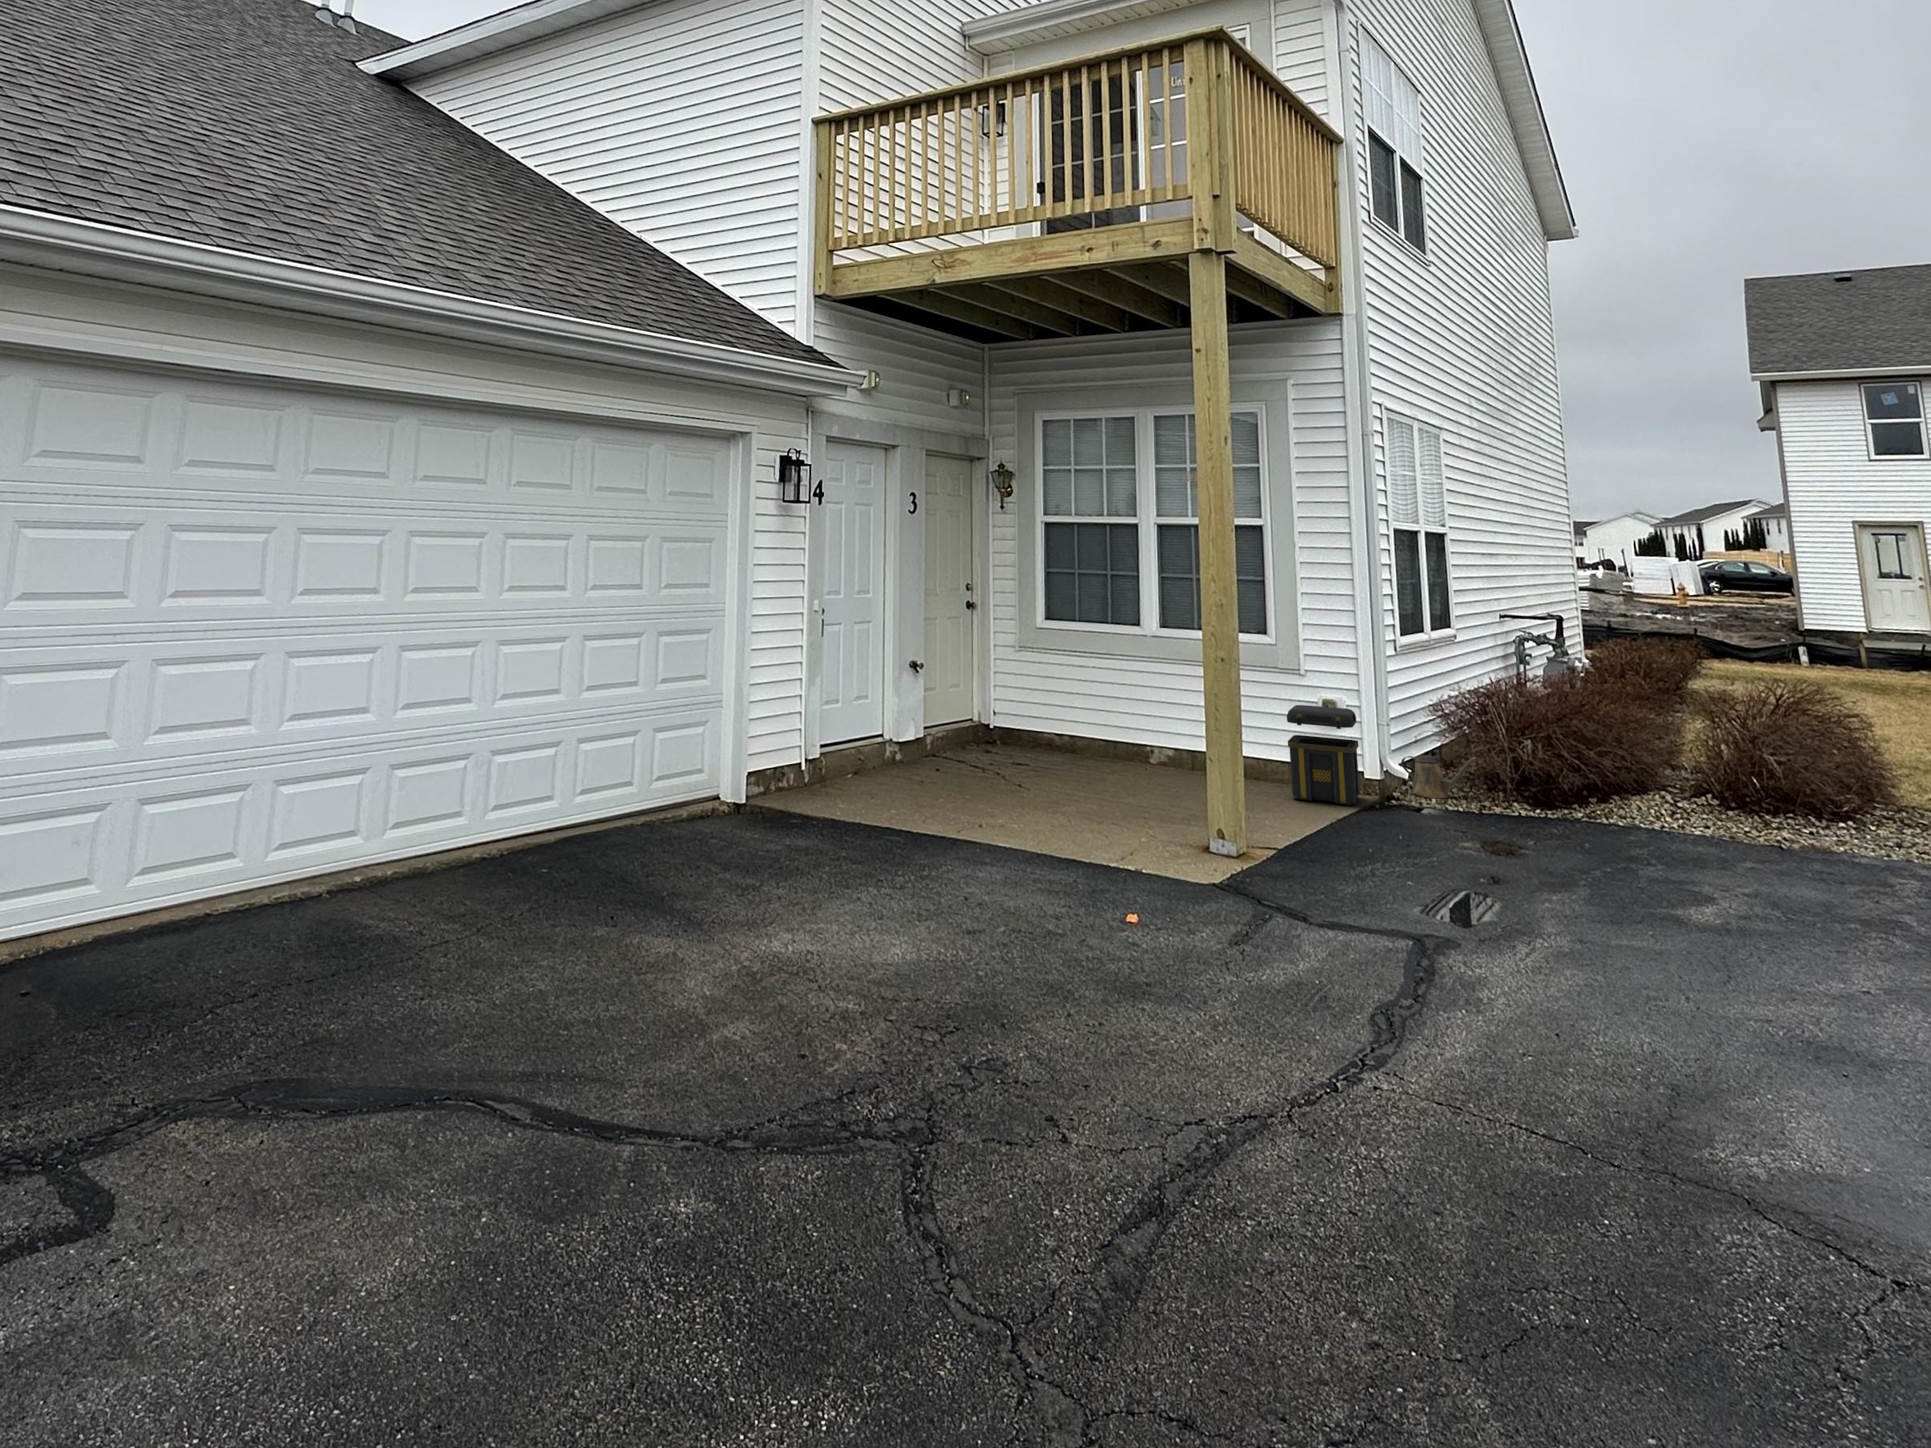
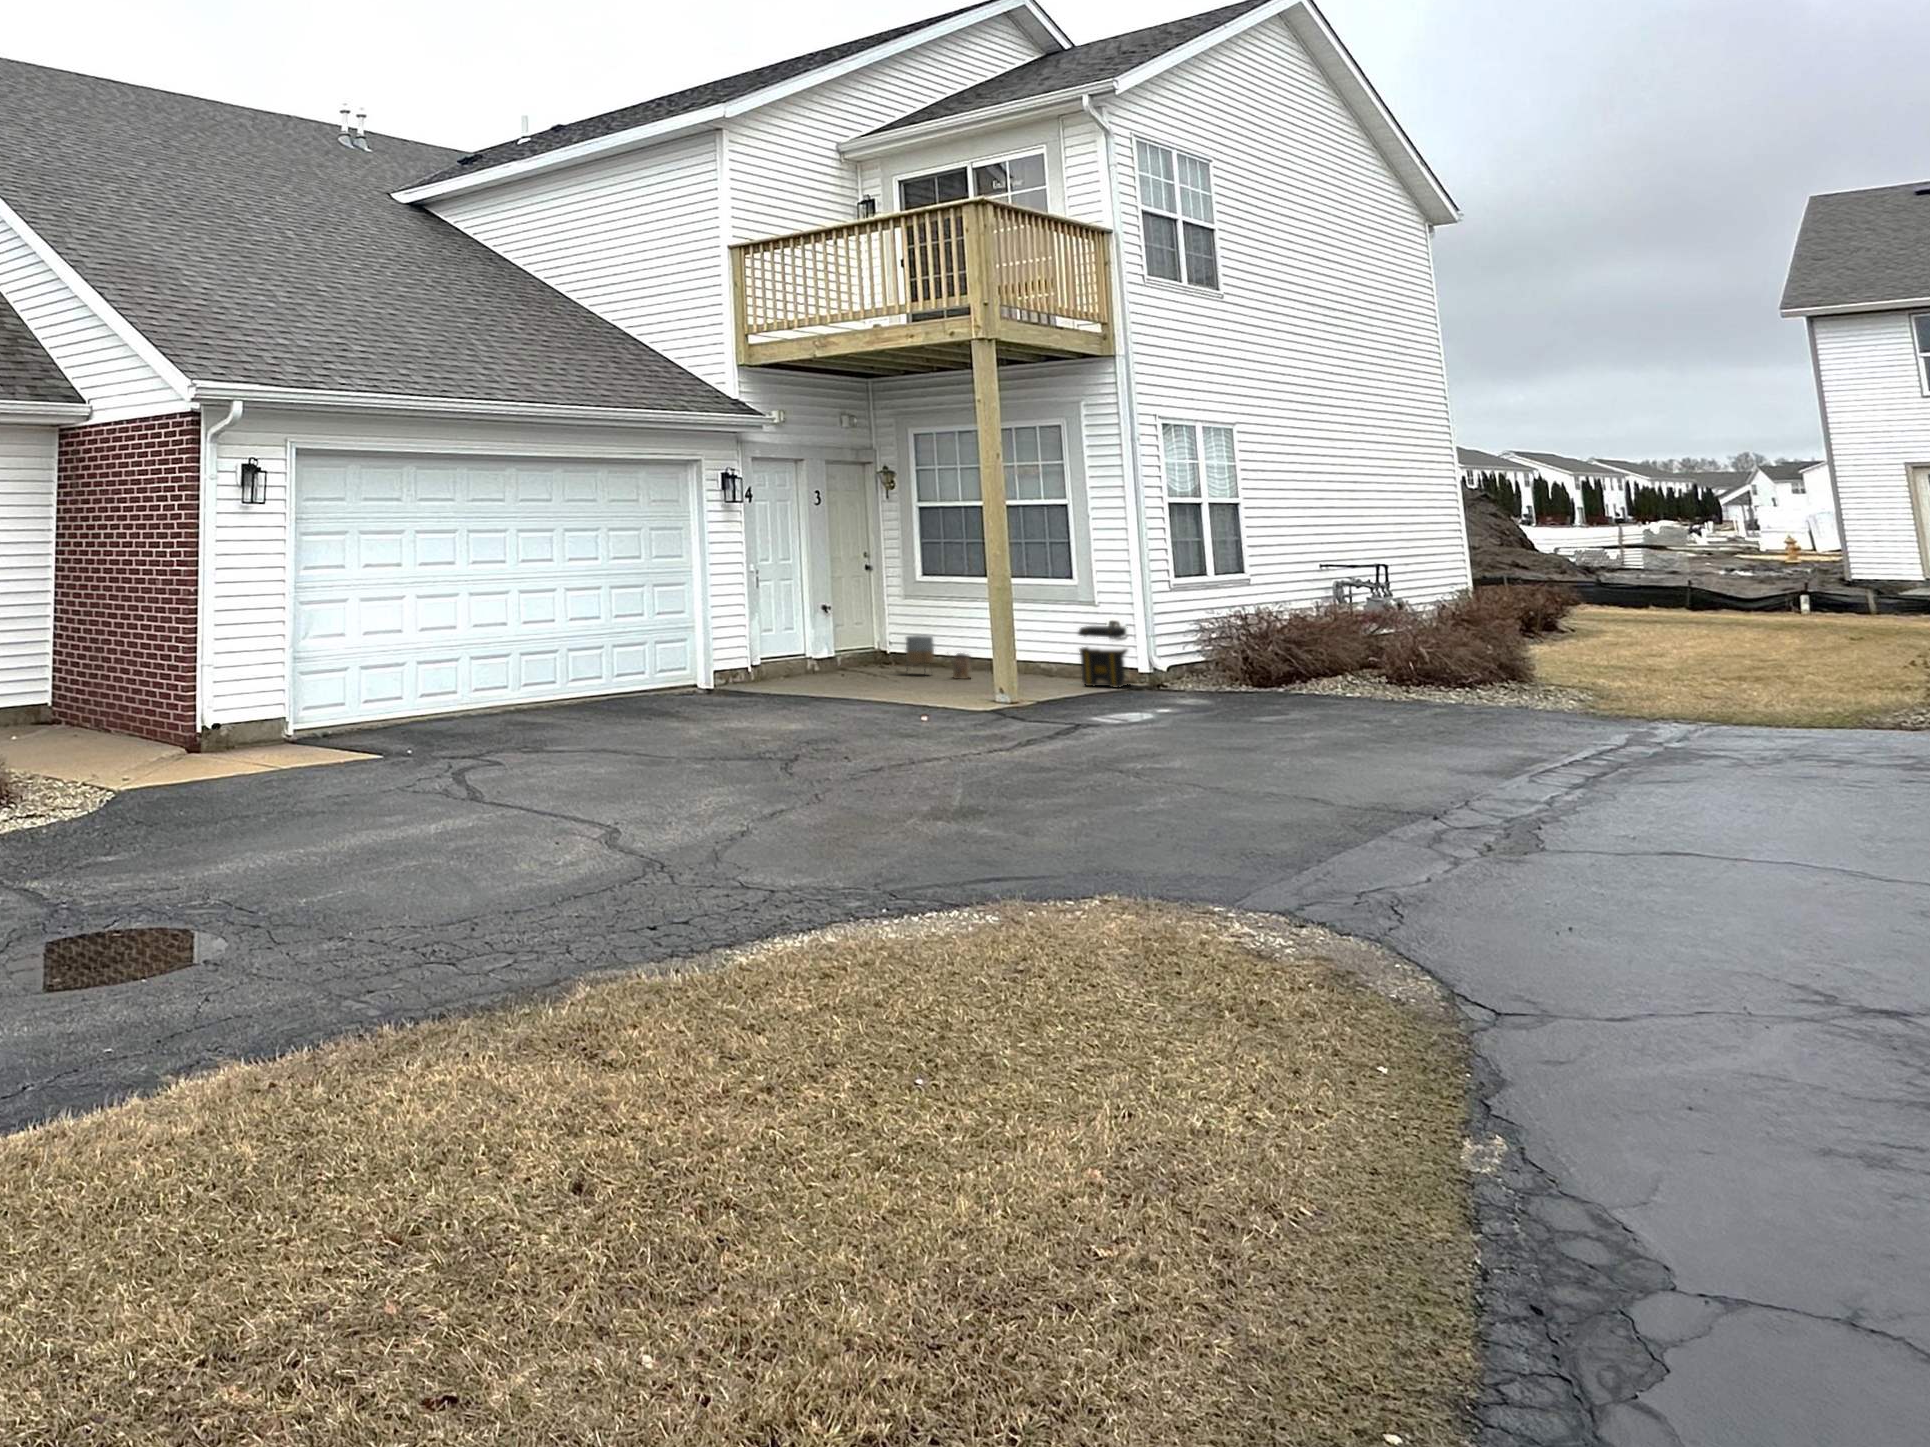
planter: none [1021,706,1062,770] -> present [906,635,934,671]
watering can: present [1401,755,1477,798] -> present [948,653,973,679]

